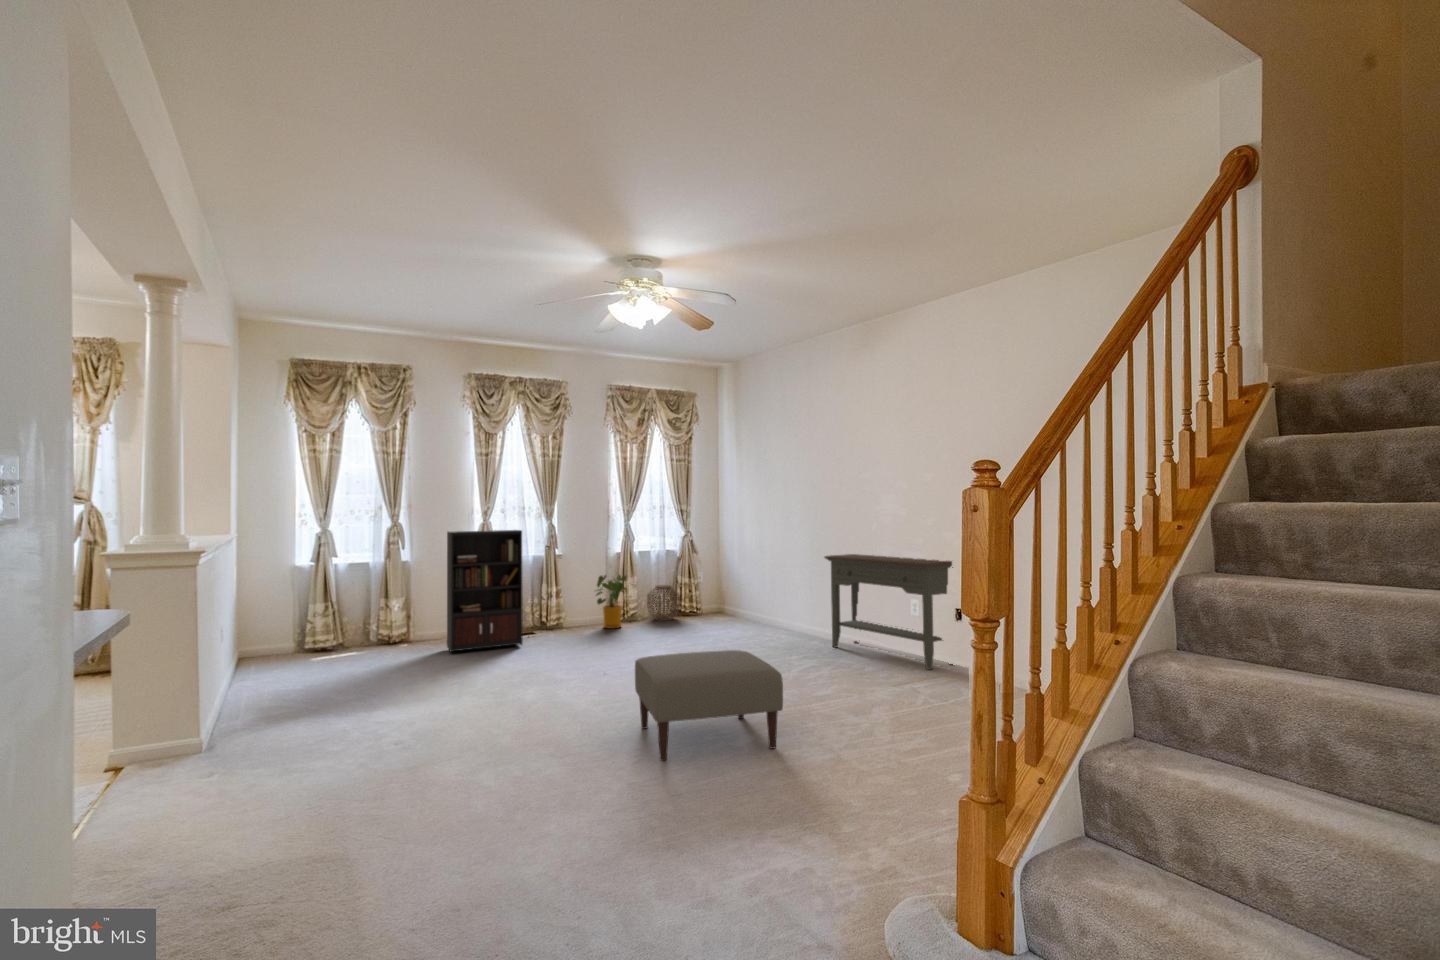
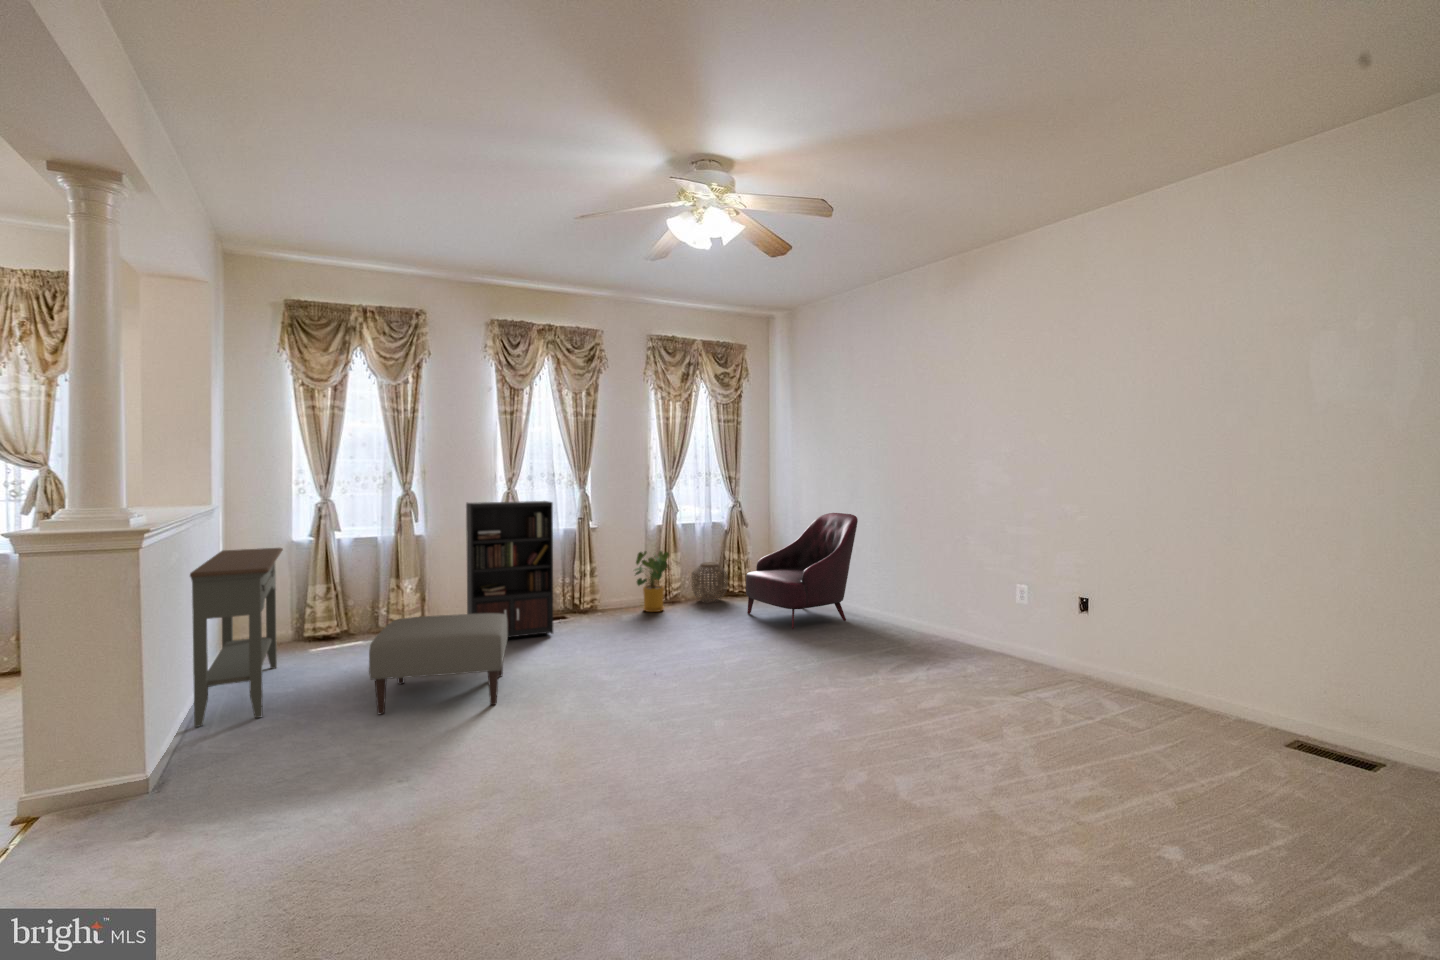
armchair: none [693,539,789,639] -> present [746,513,858,629]
console table: present [825,554,953,670] -> present [190,548,283,727]
ottoman: present [635,650,783,761] -> present [369,613,508,714]

